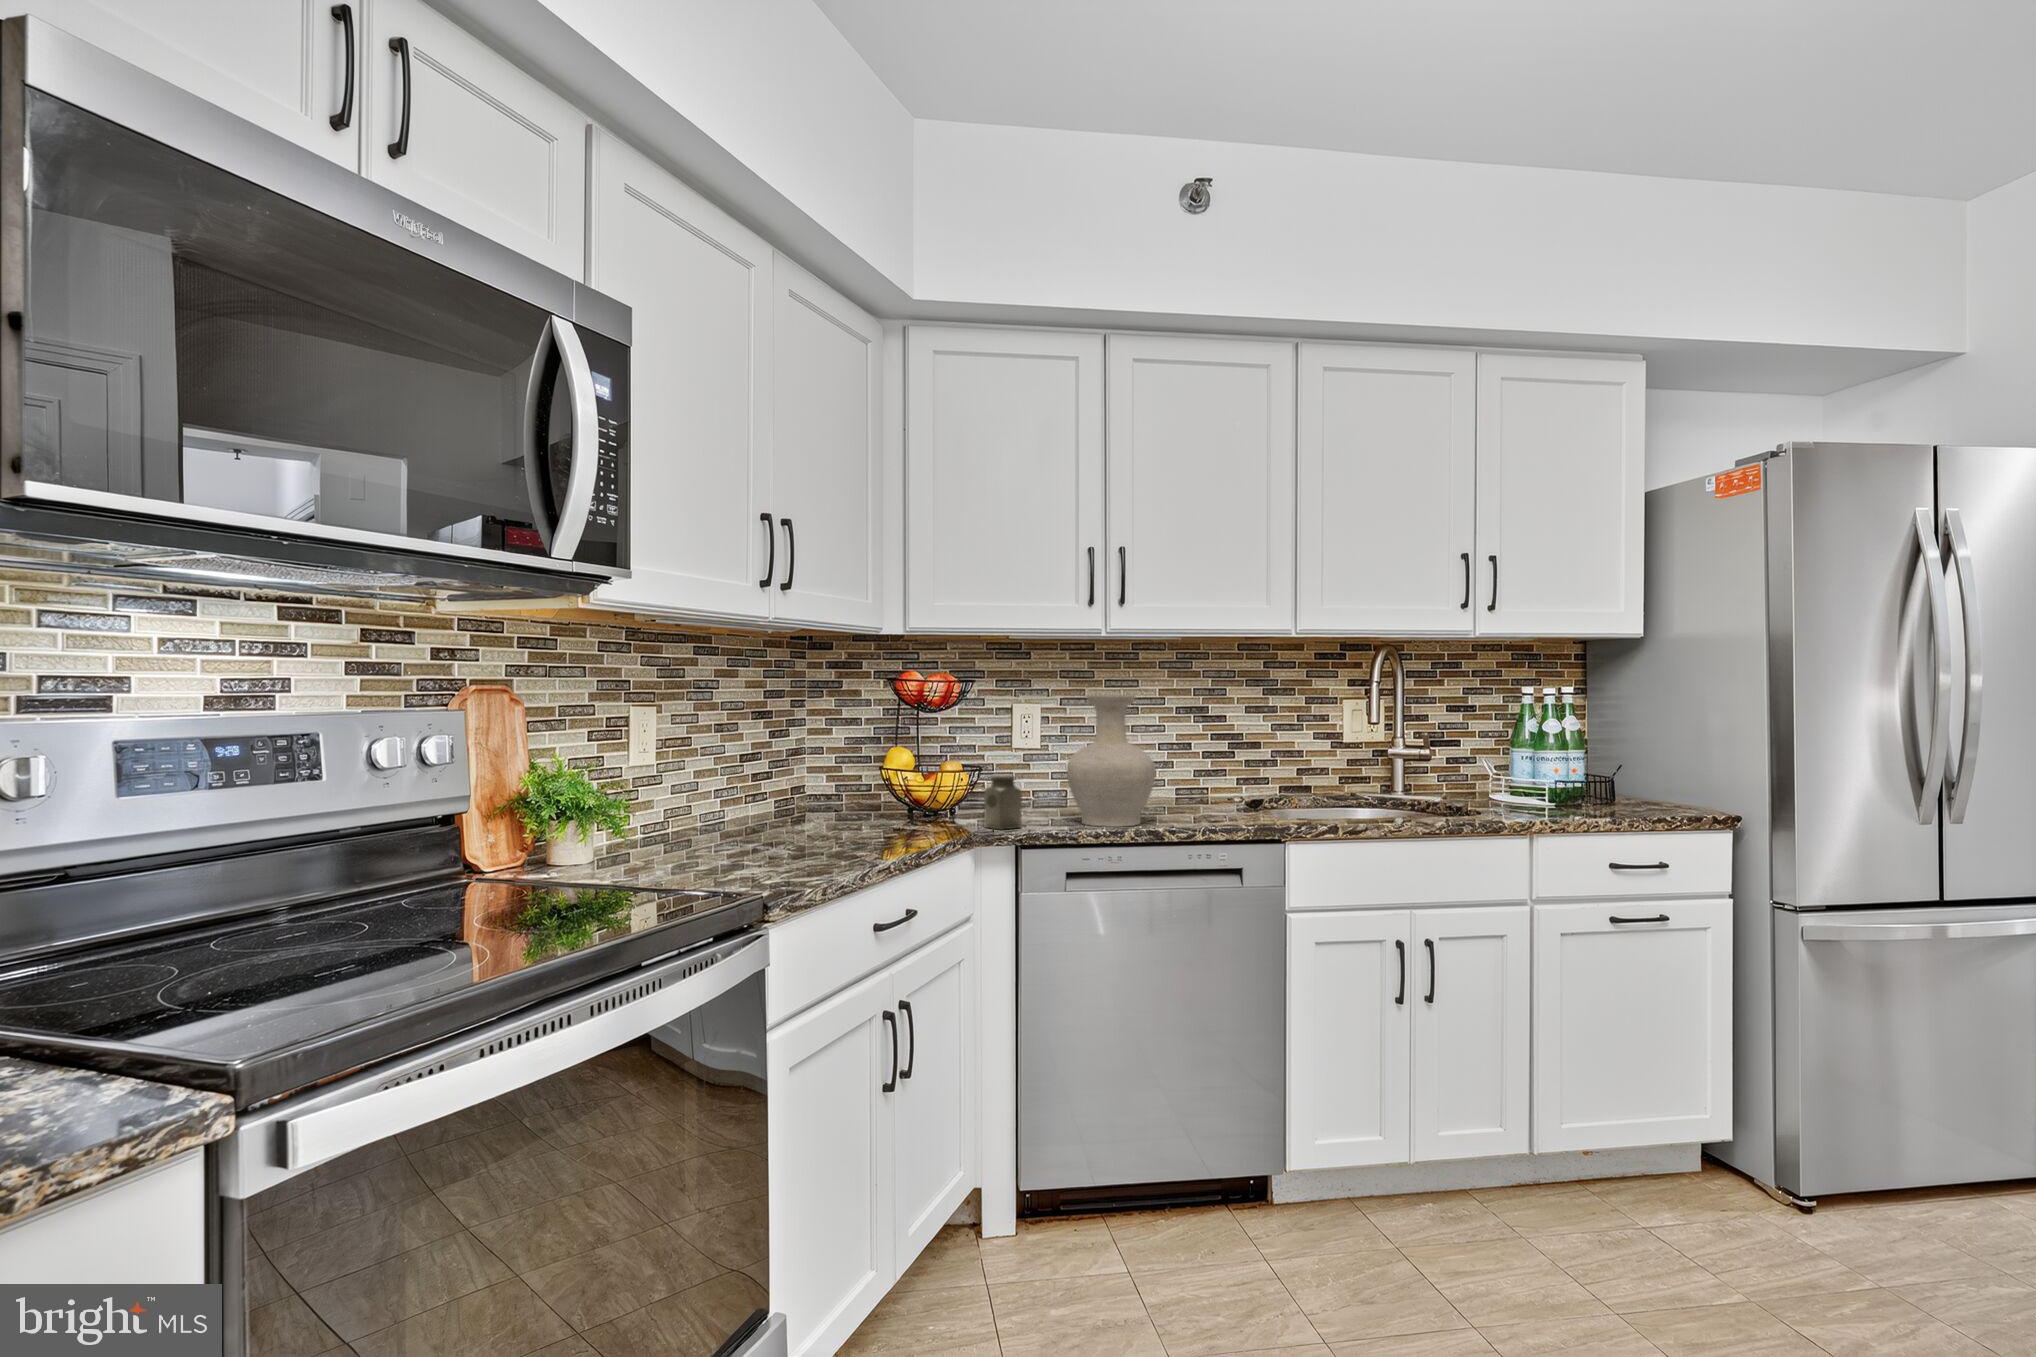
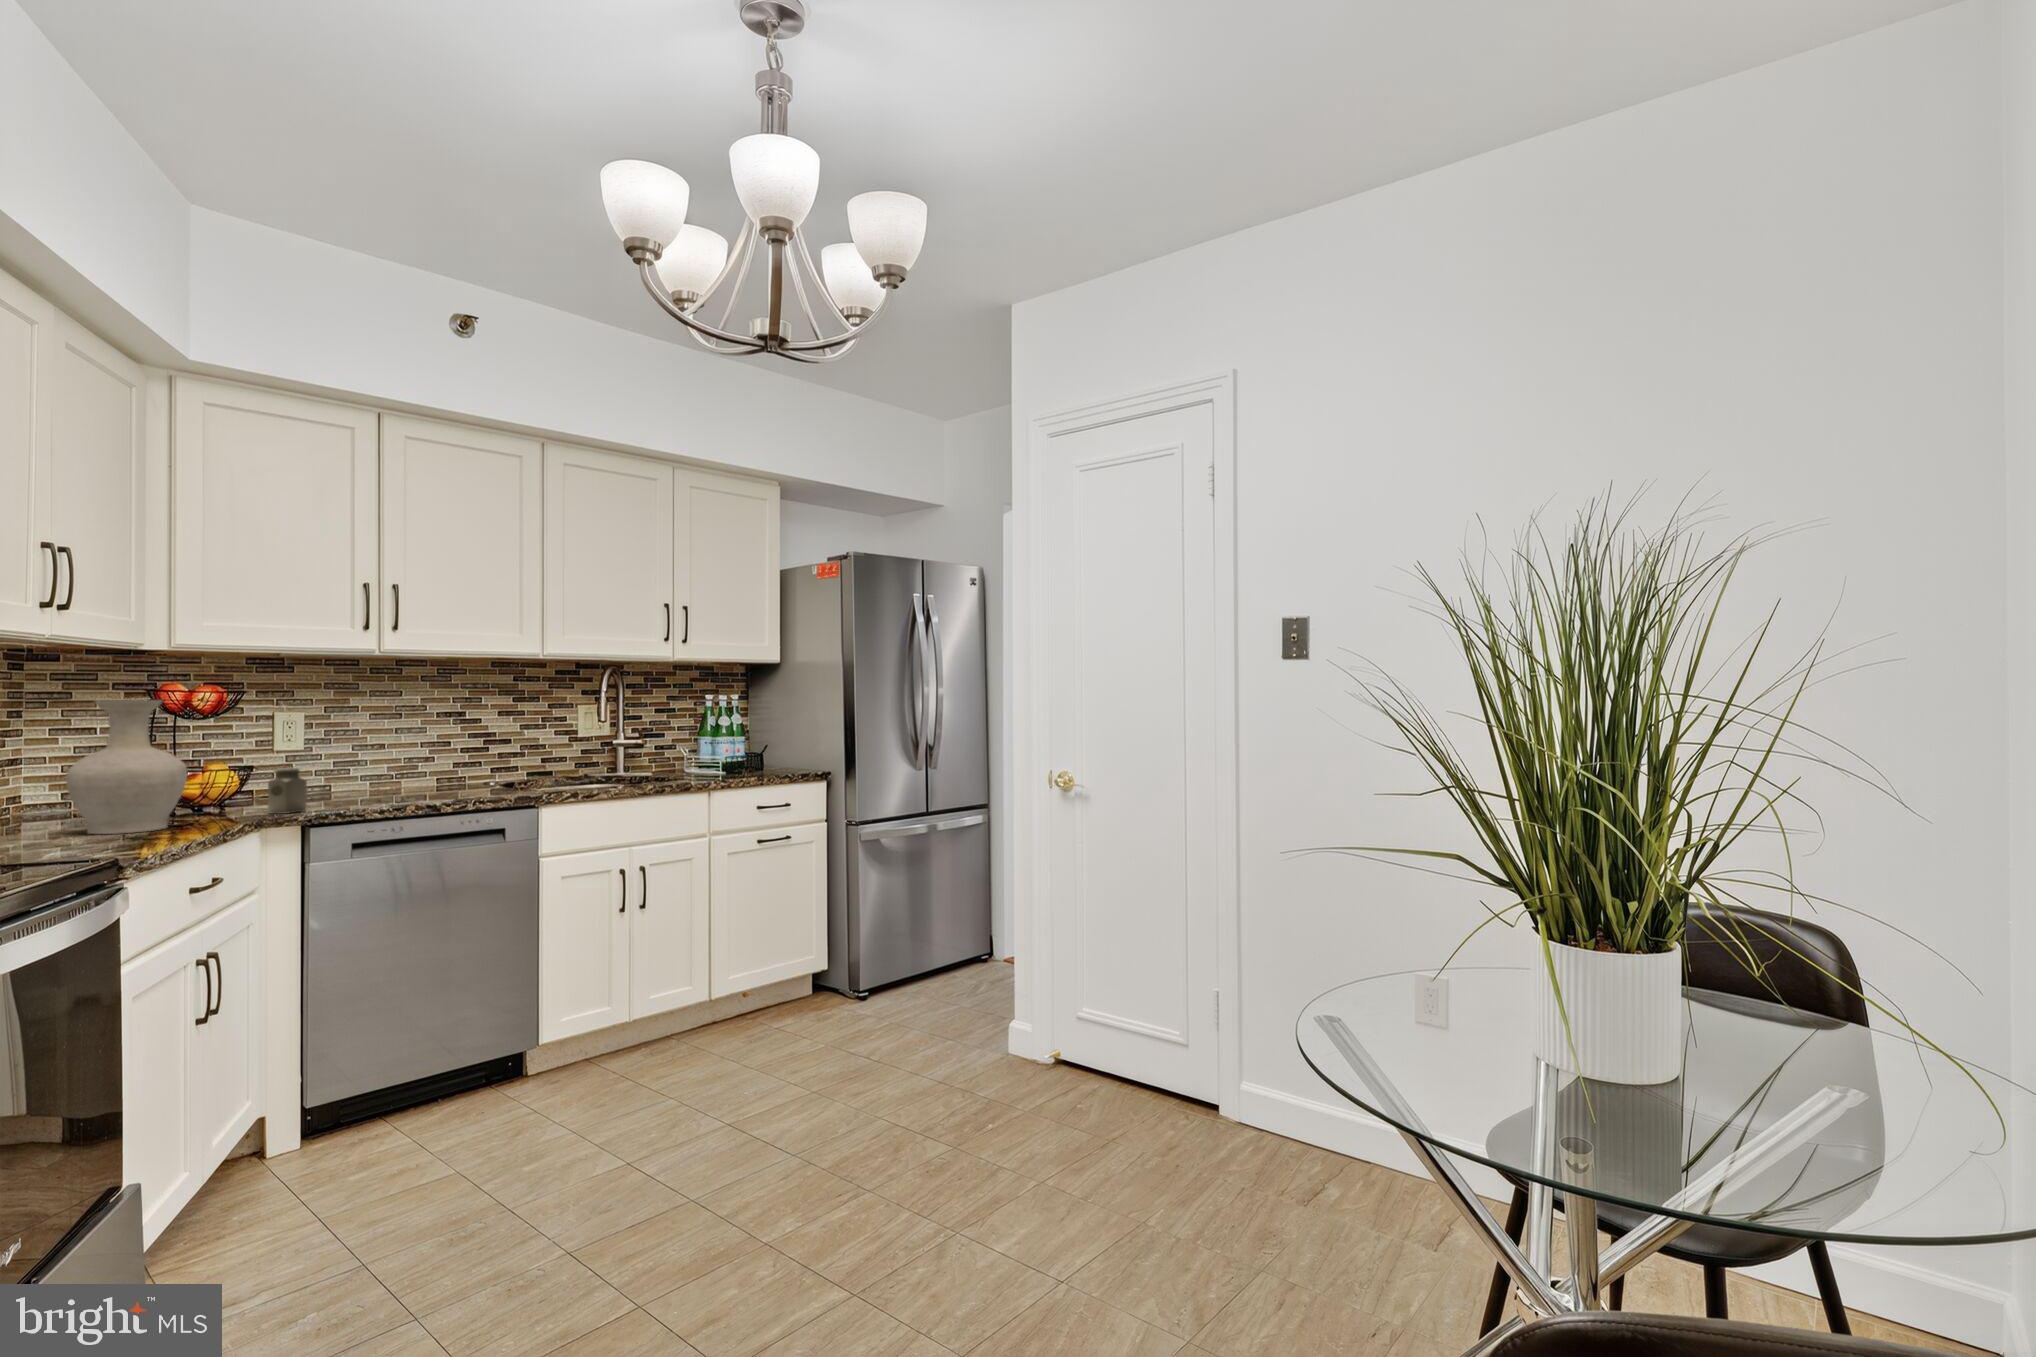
vase: present [1067,695,1156,827] -> present [66,700,187,834]

